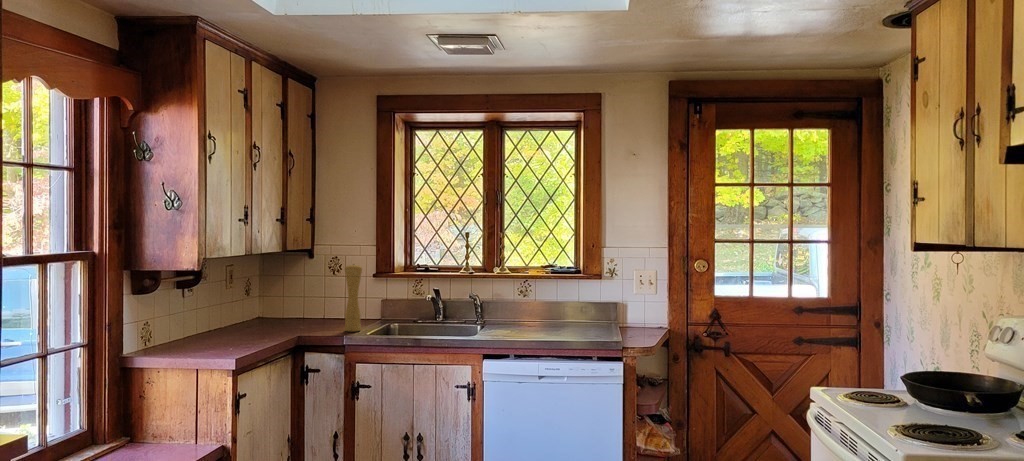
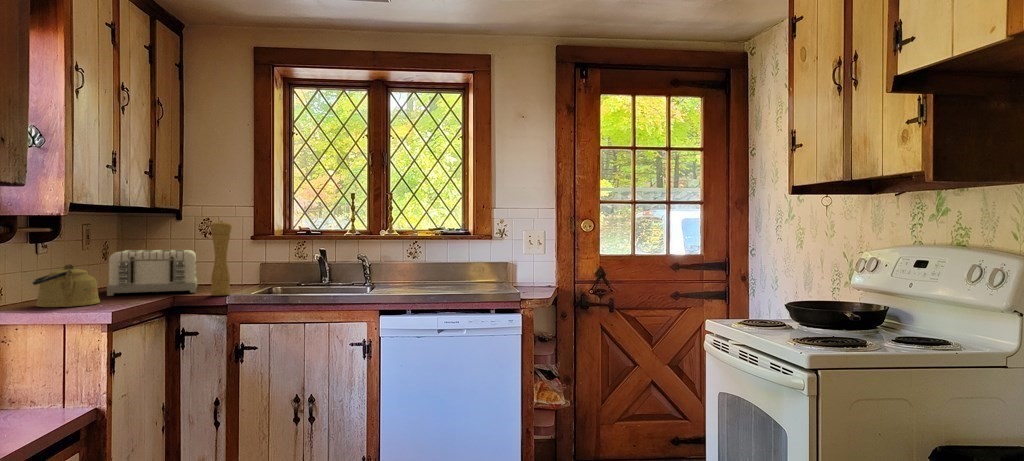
toaster: none [261,286,331,329] -> present [107,250,197,296]
kettle: none [211,304,260,341] -> present [32,264,100,307]

